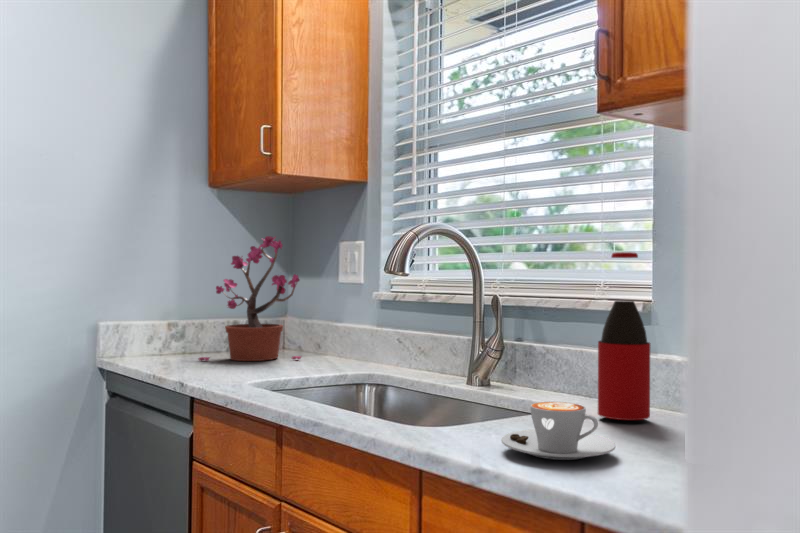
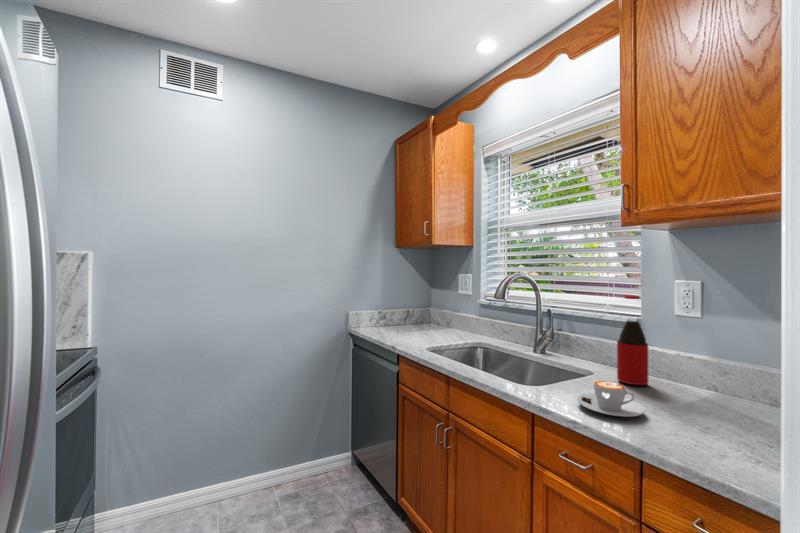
potted plant: present [198,236,301,361] -> none [395,272,443,332]

